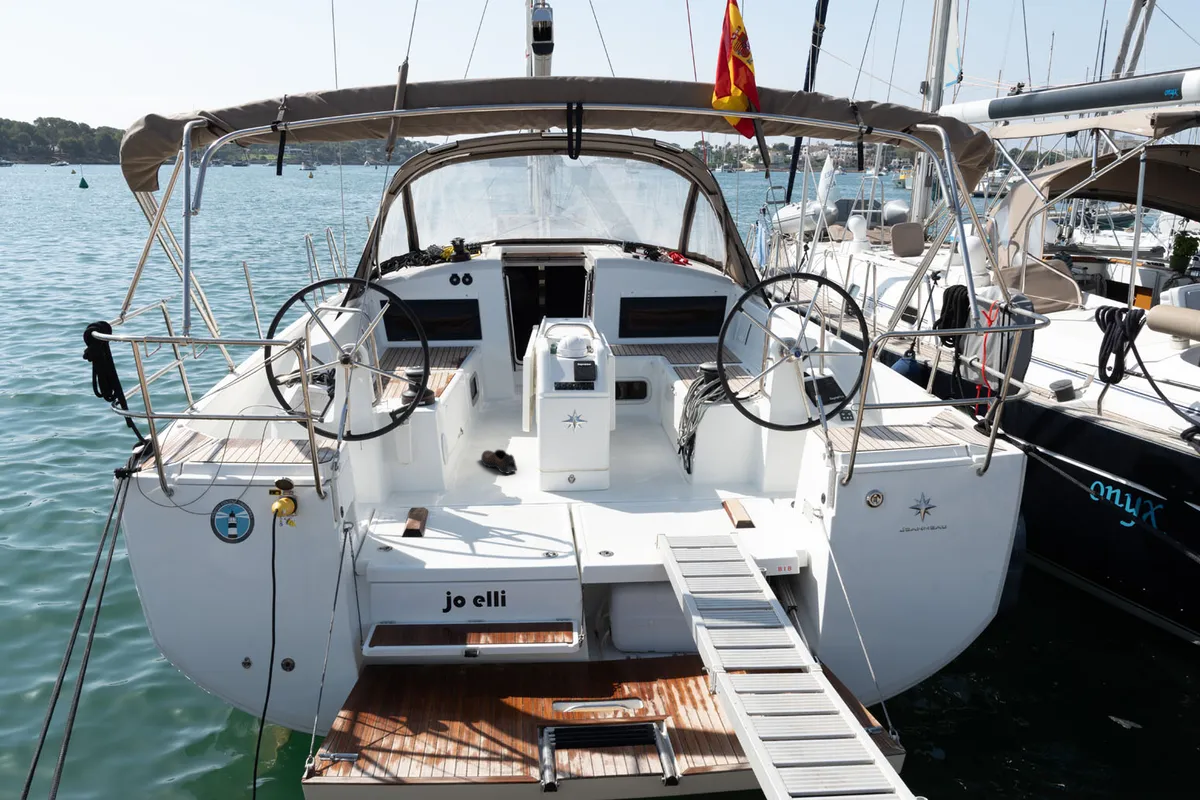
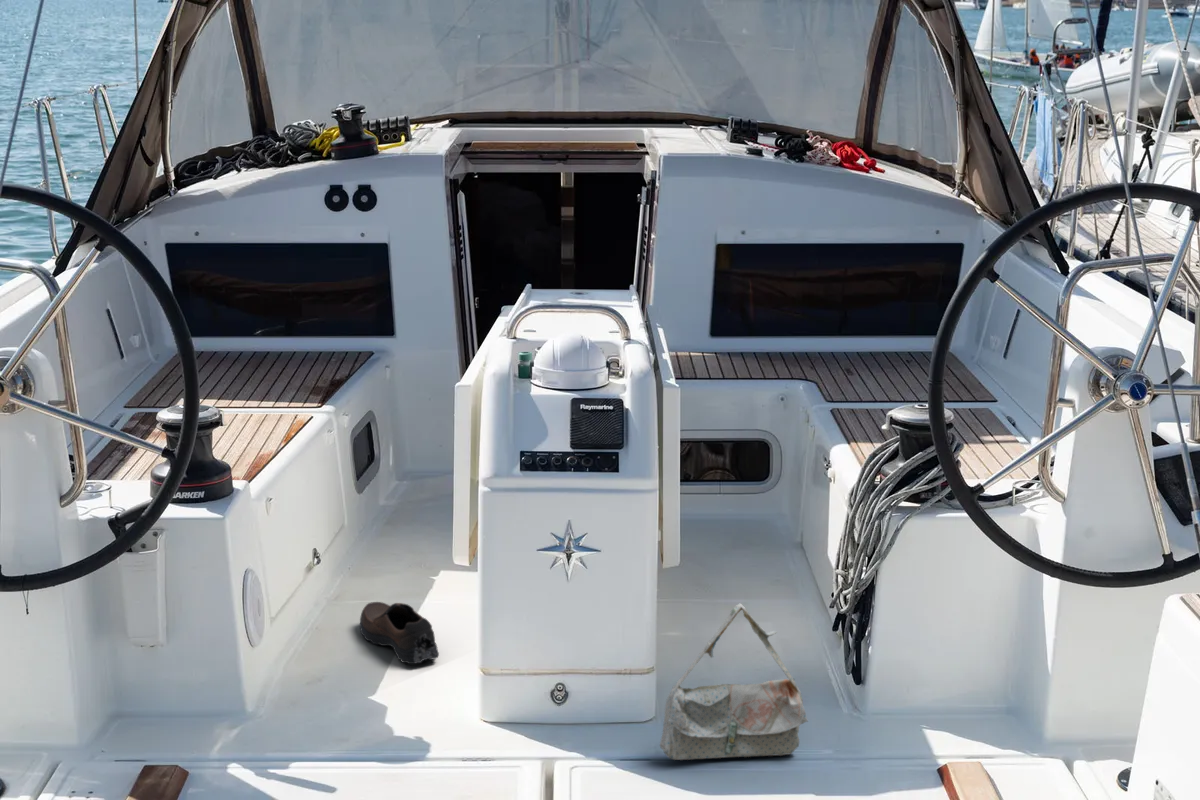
bag: none [614,439,671,501] -> present [660,604,808,760]

